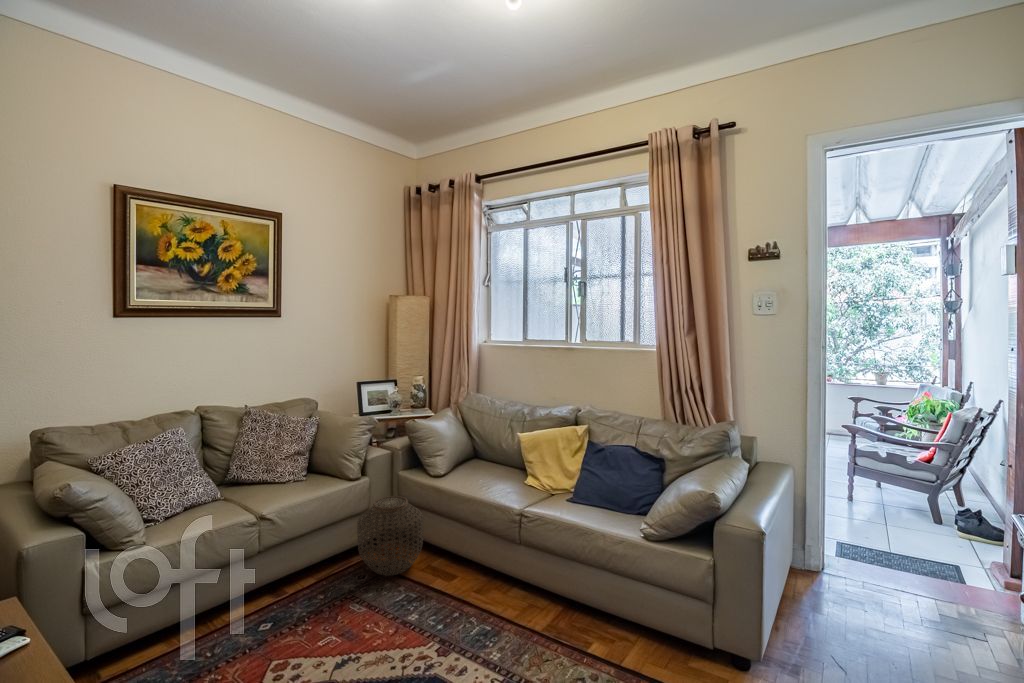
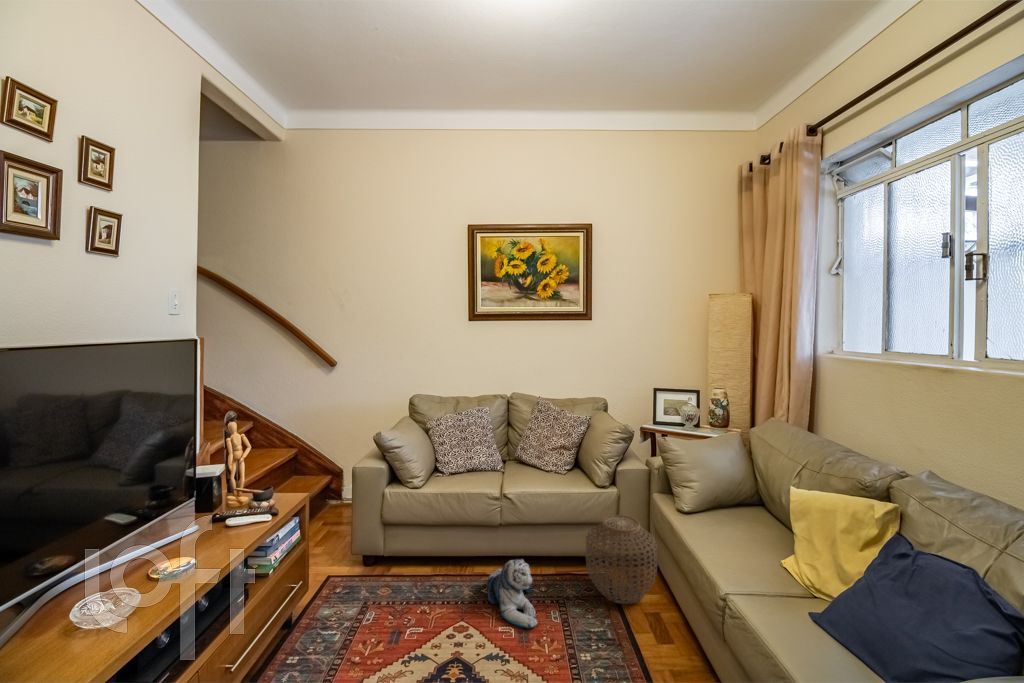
plush toy: none [265,569,354,636] -> present [487,559,537,629]

